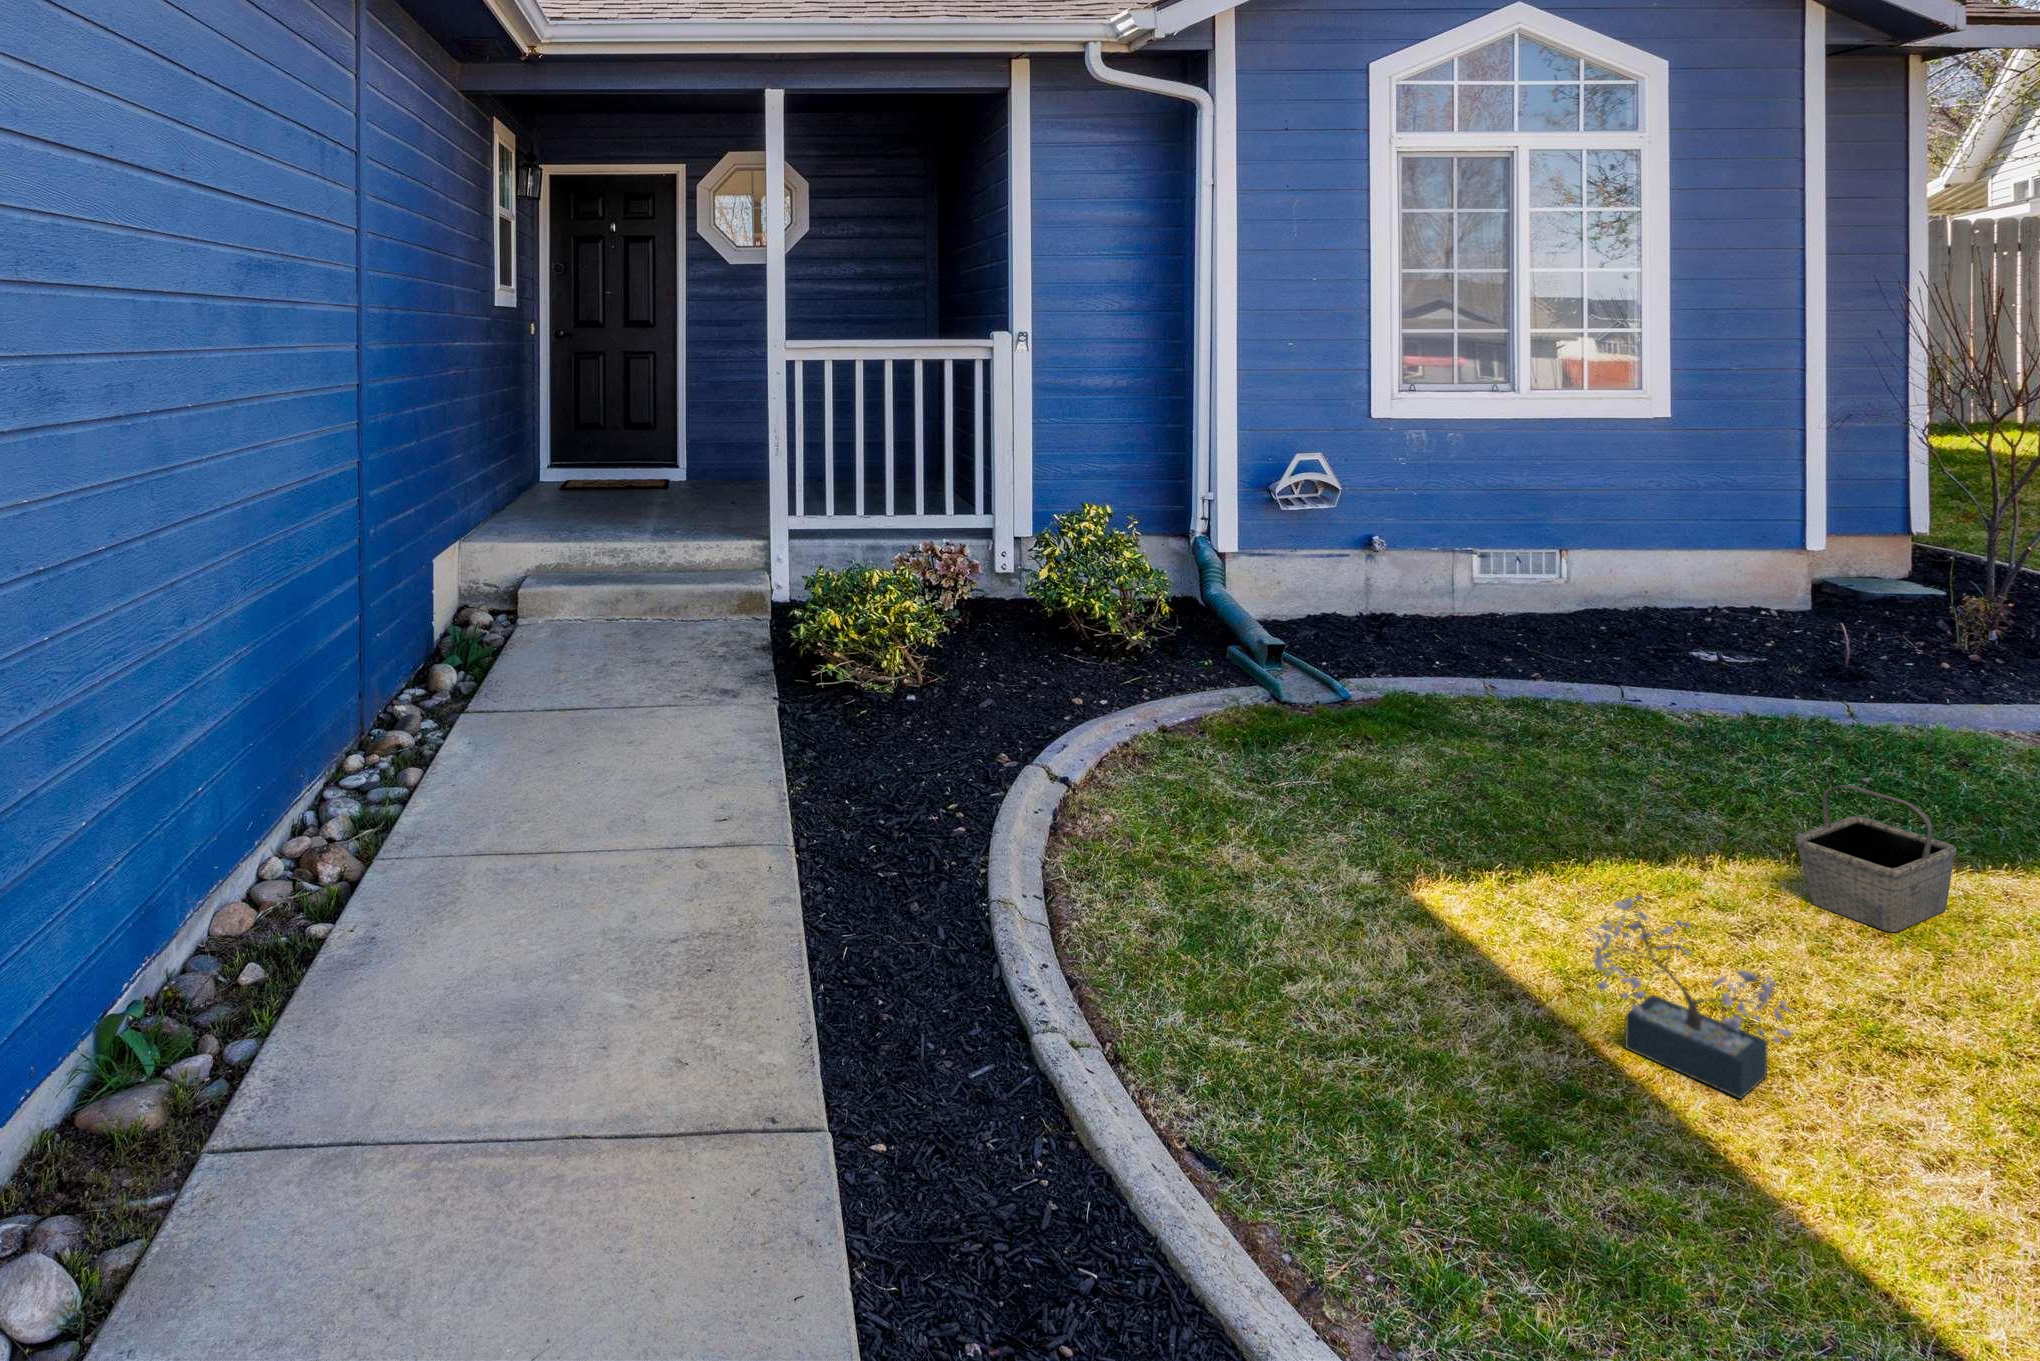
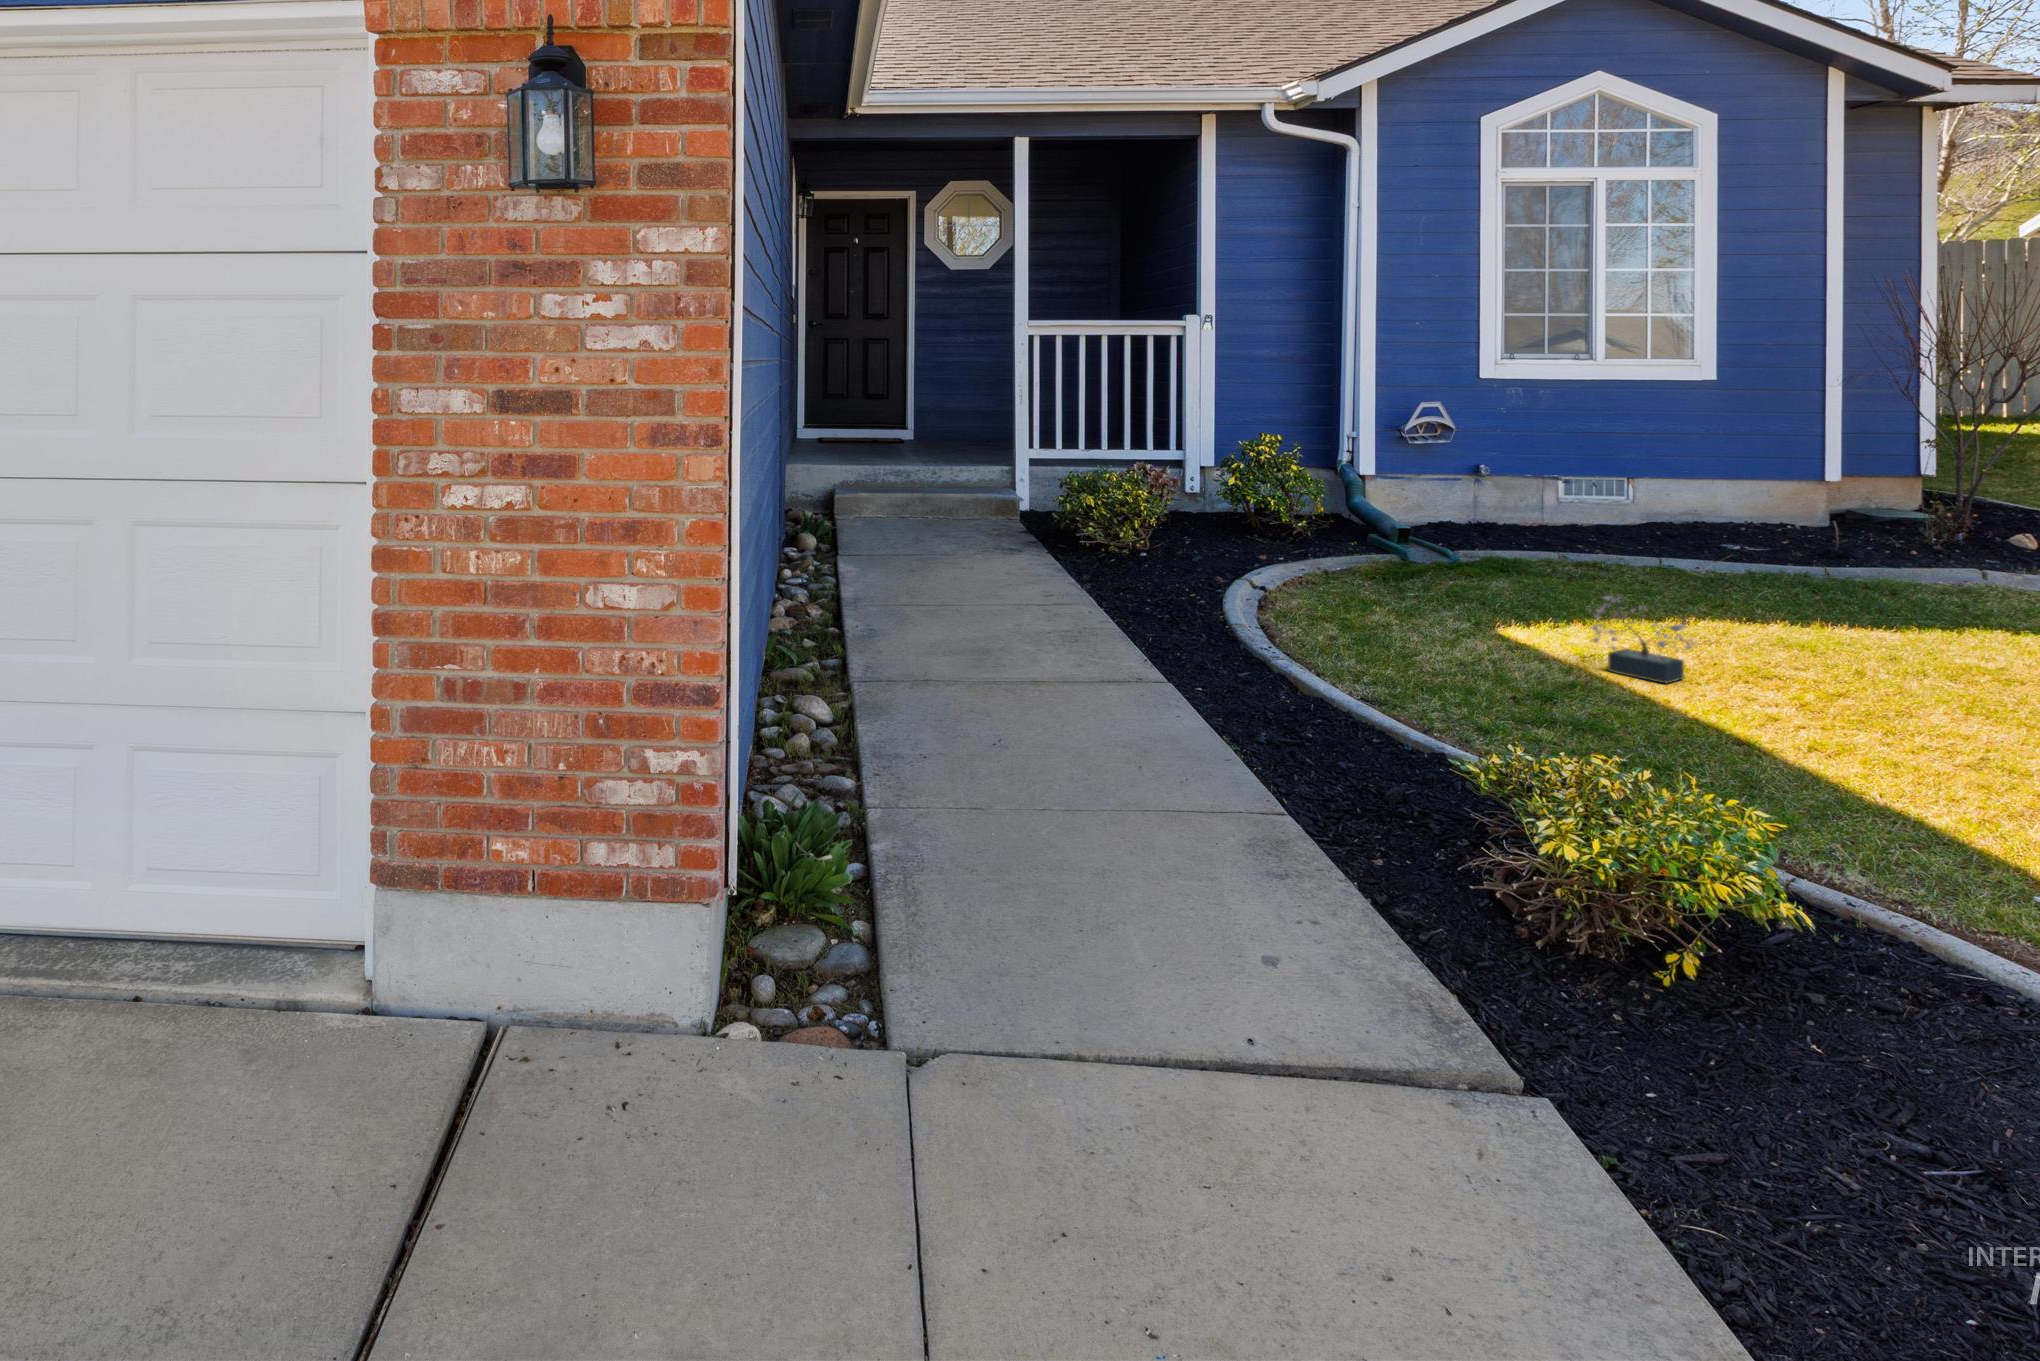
basket: present [1795,785,1956,932] -> none [1735,568,1834,645]

